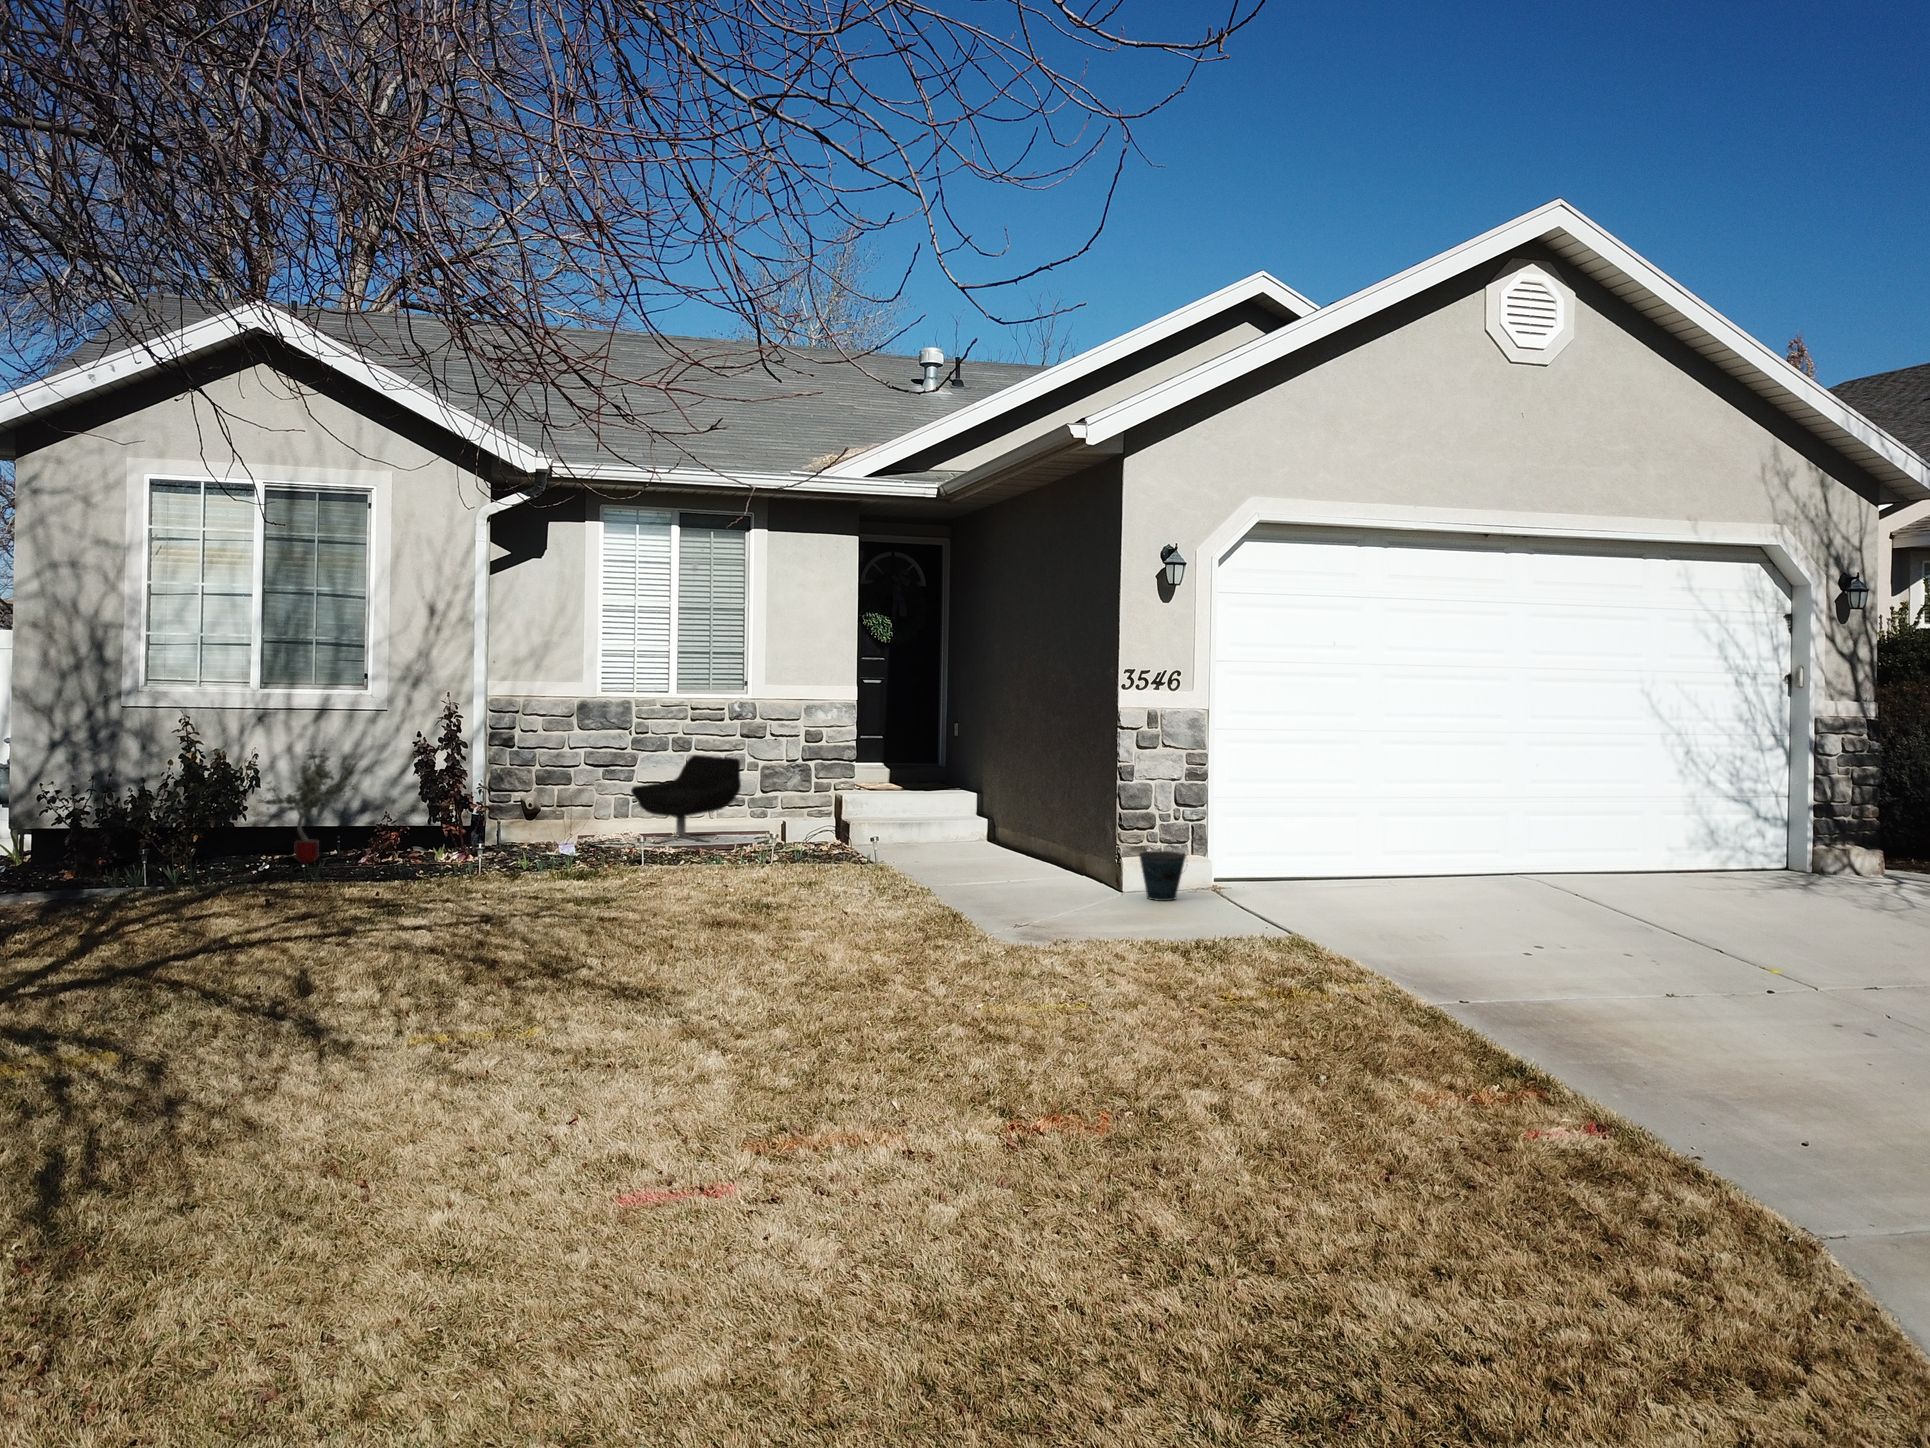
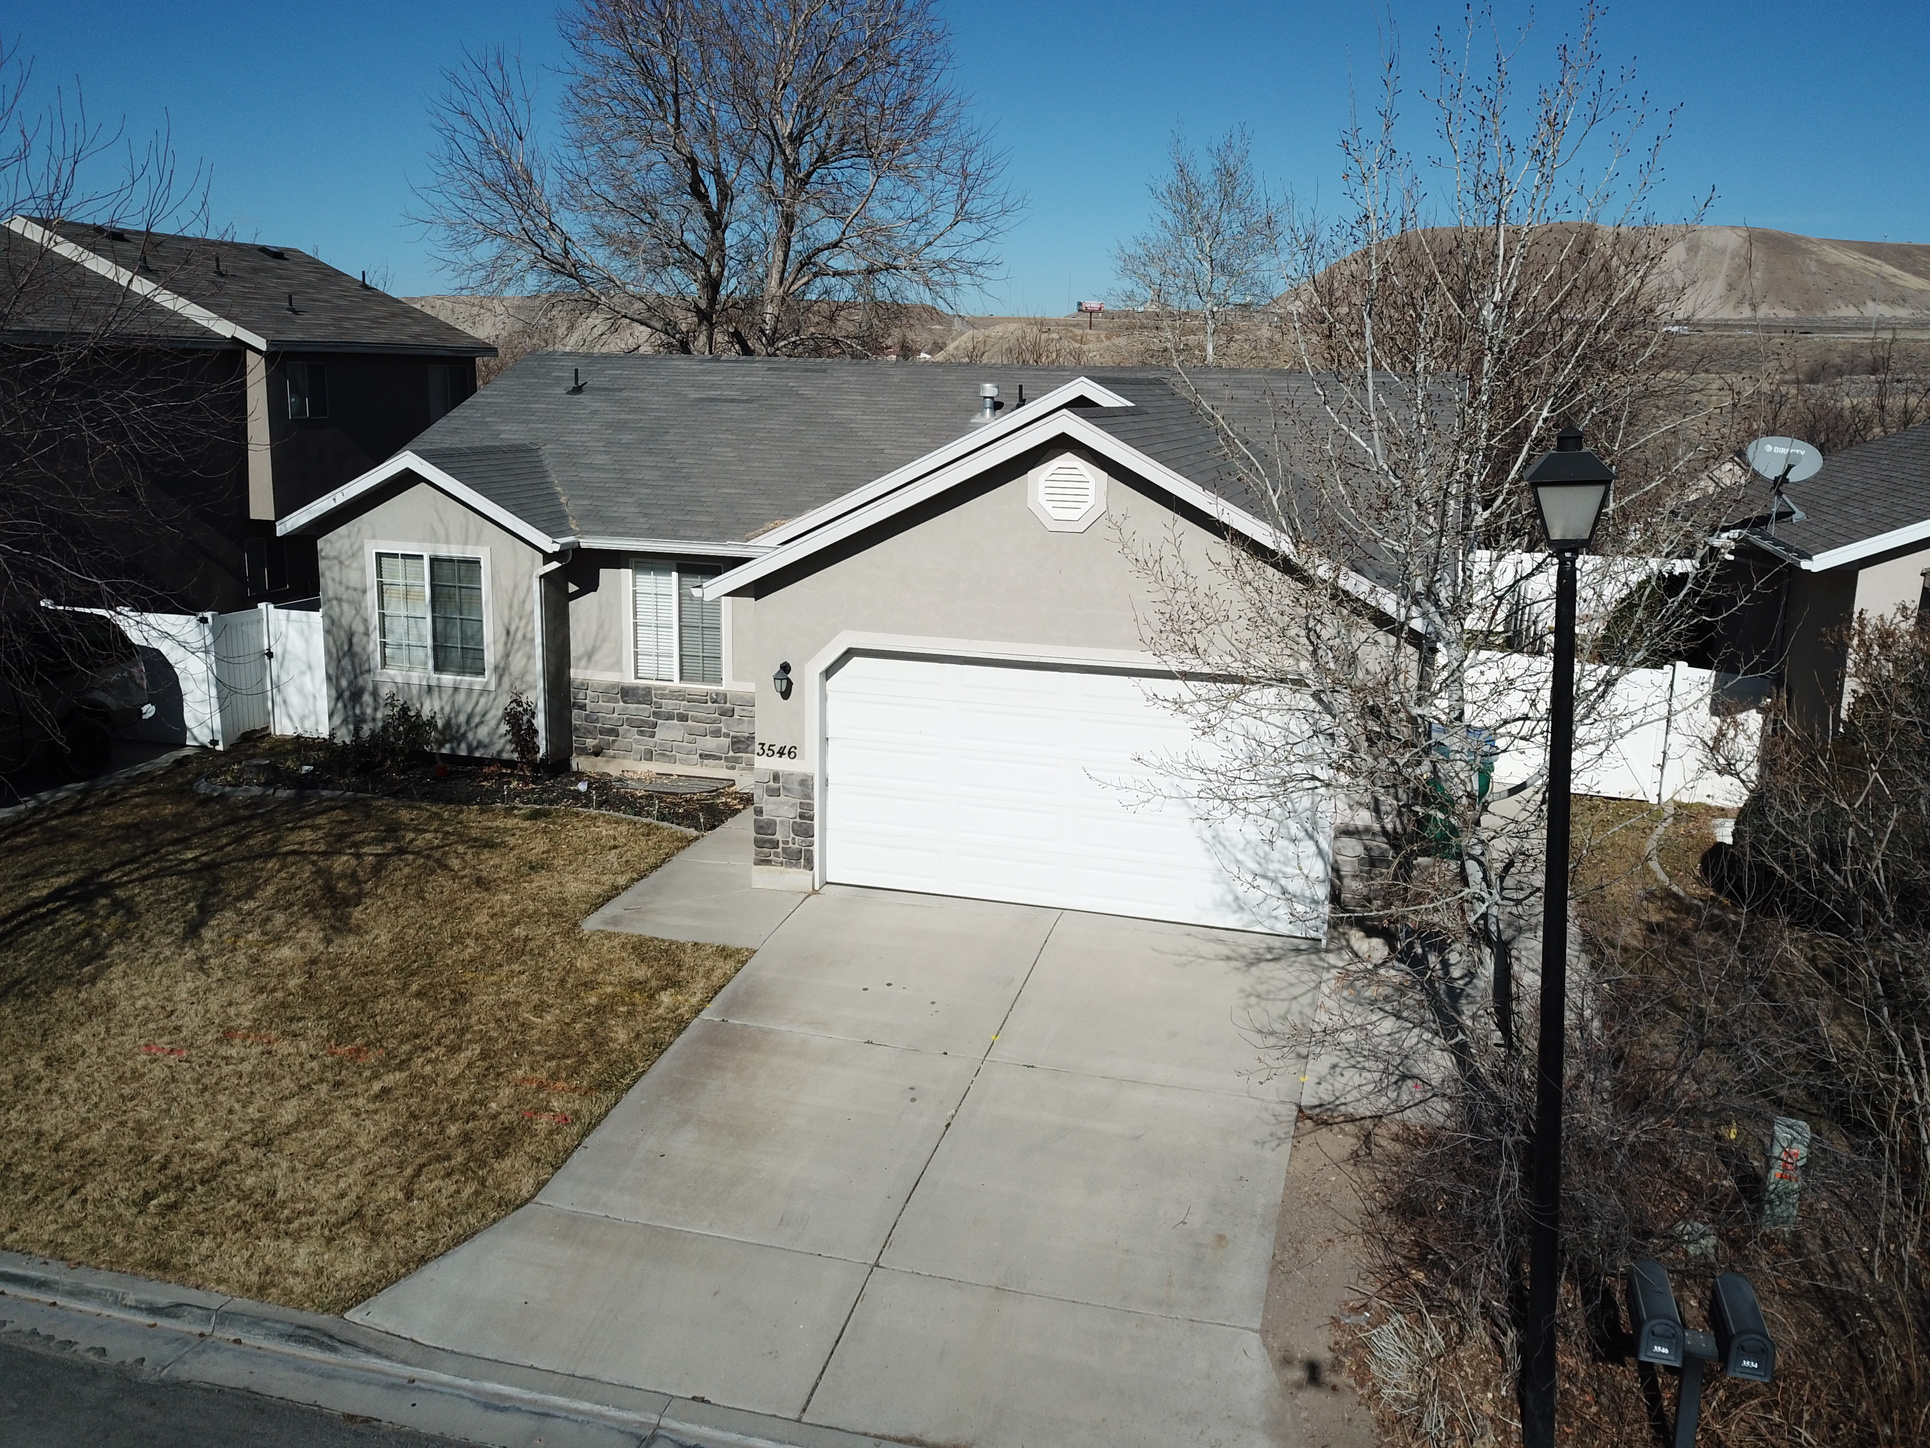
lounge chair: present [631,755,741,843] -> none [632,726,699,789]
bucket: present [1139,851,1186,901] -> none [755,862,788,899]

